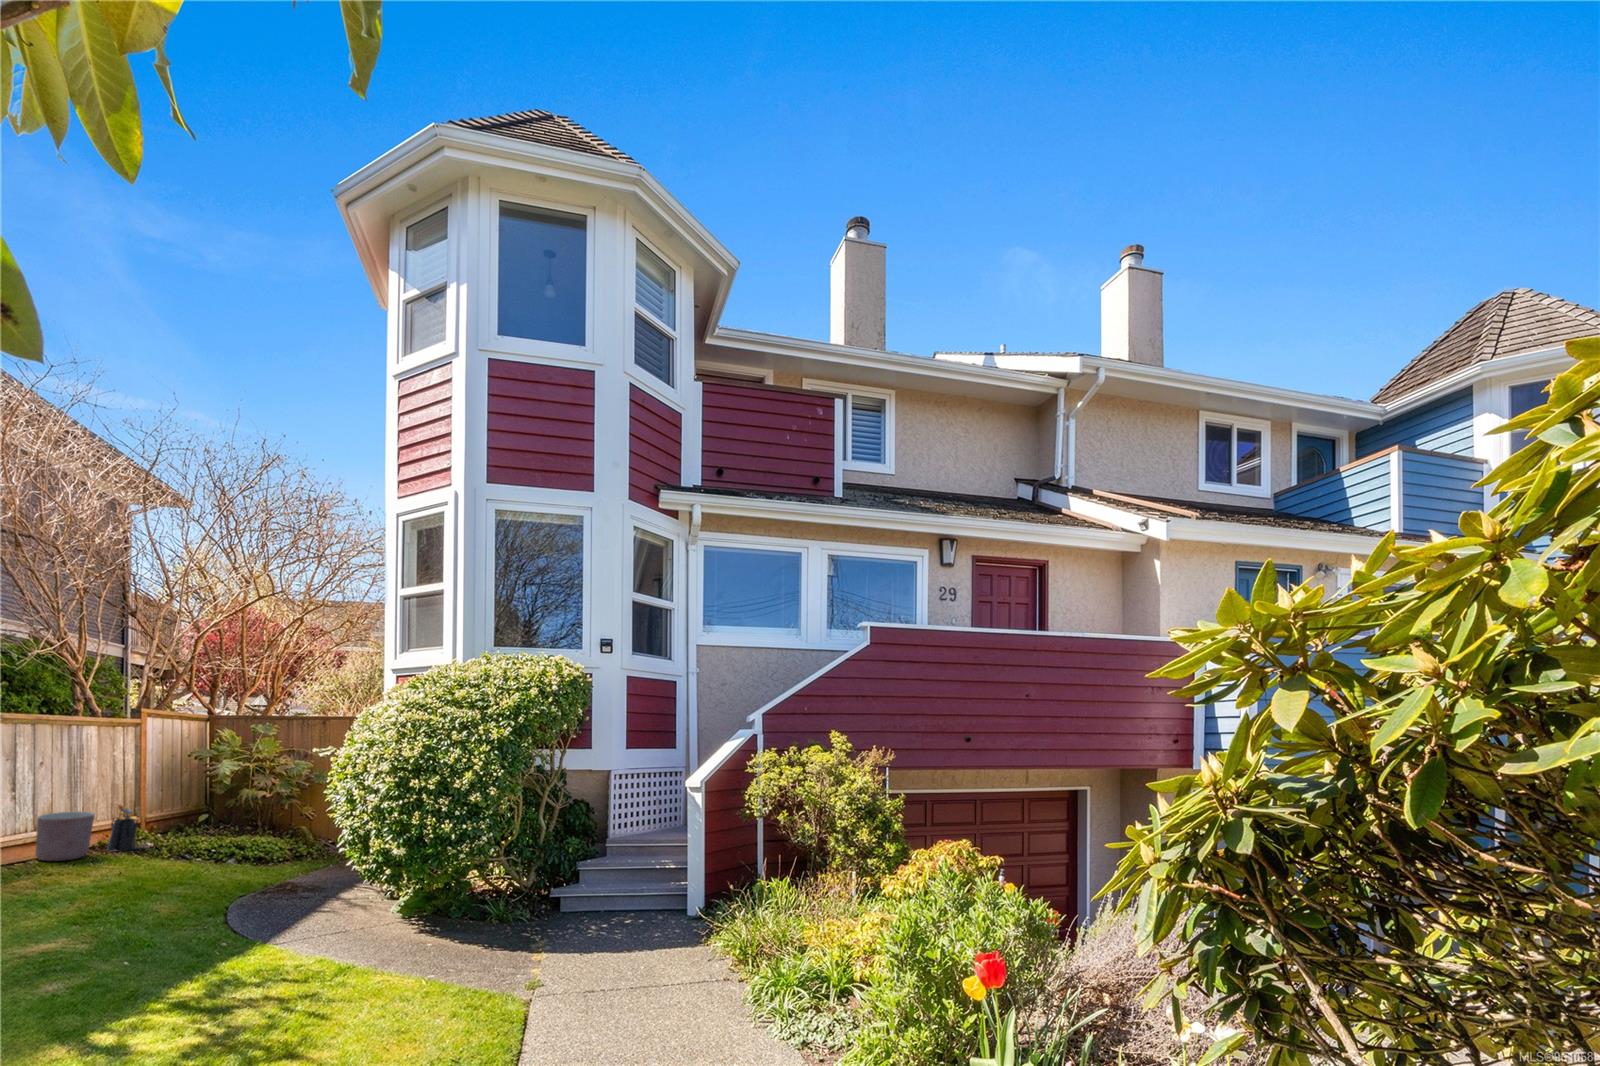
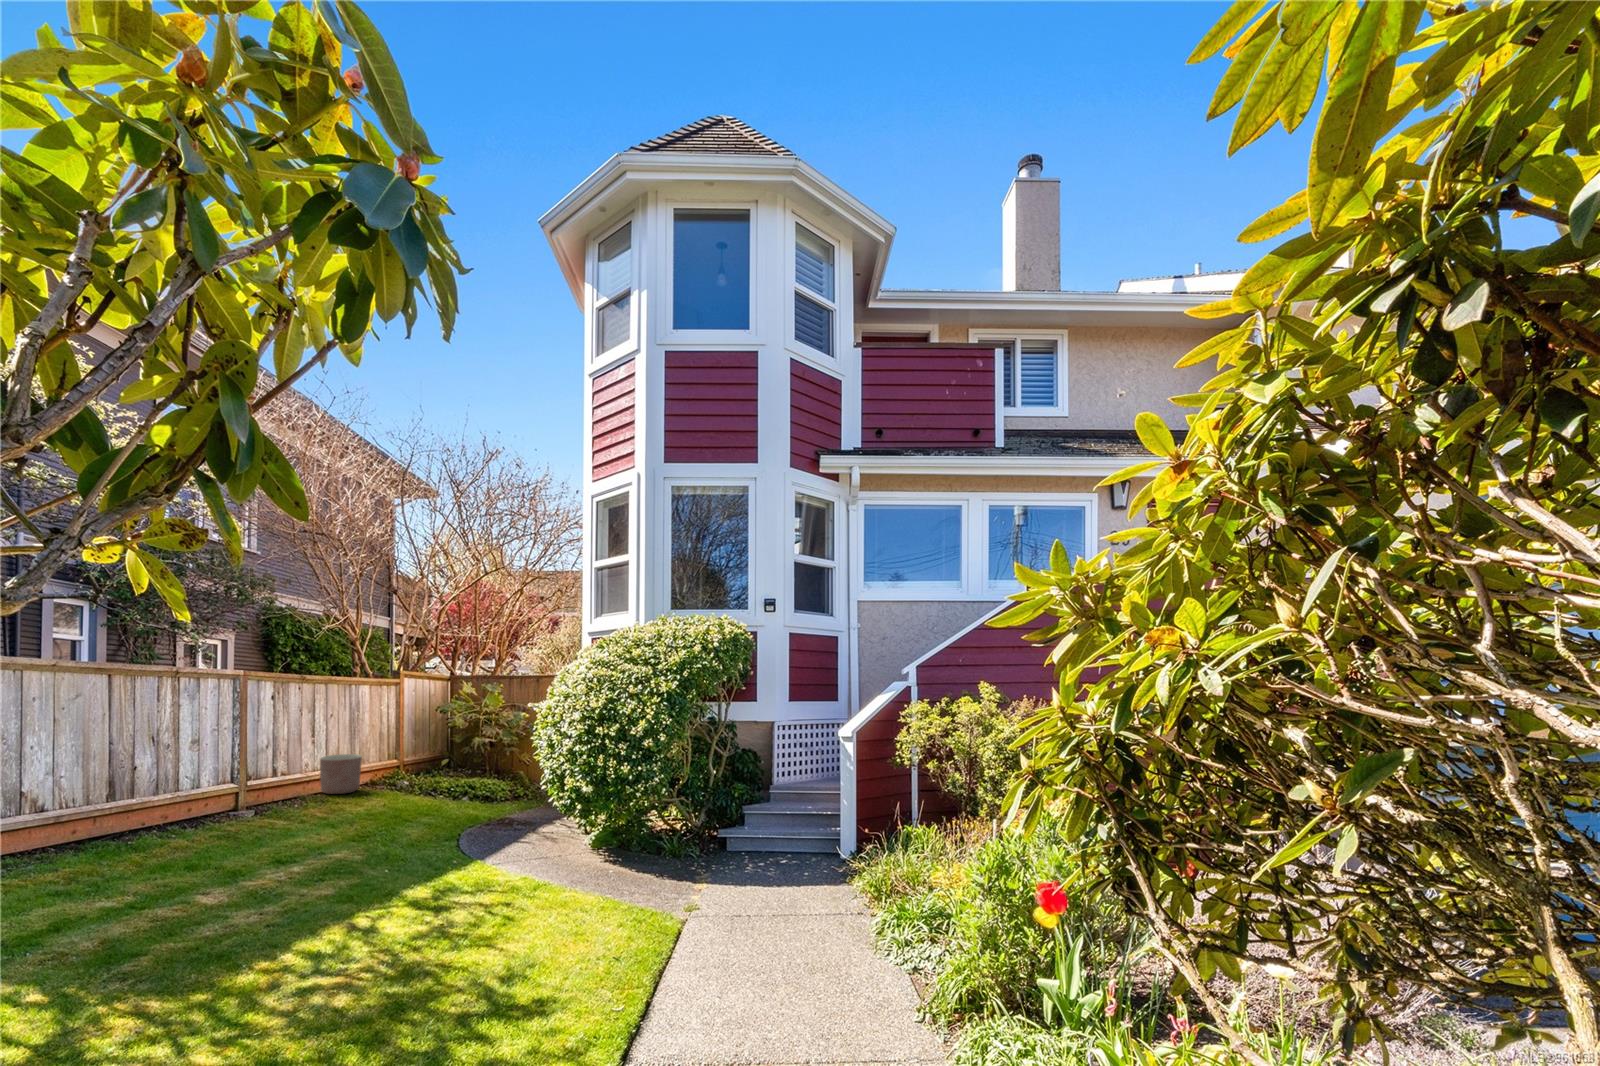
watering can: present [107,805,138,851] -> none [374,748,398,788]

